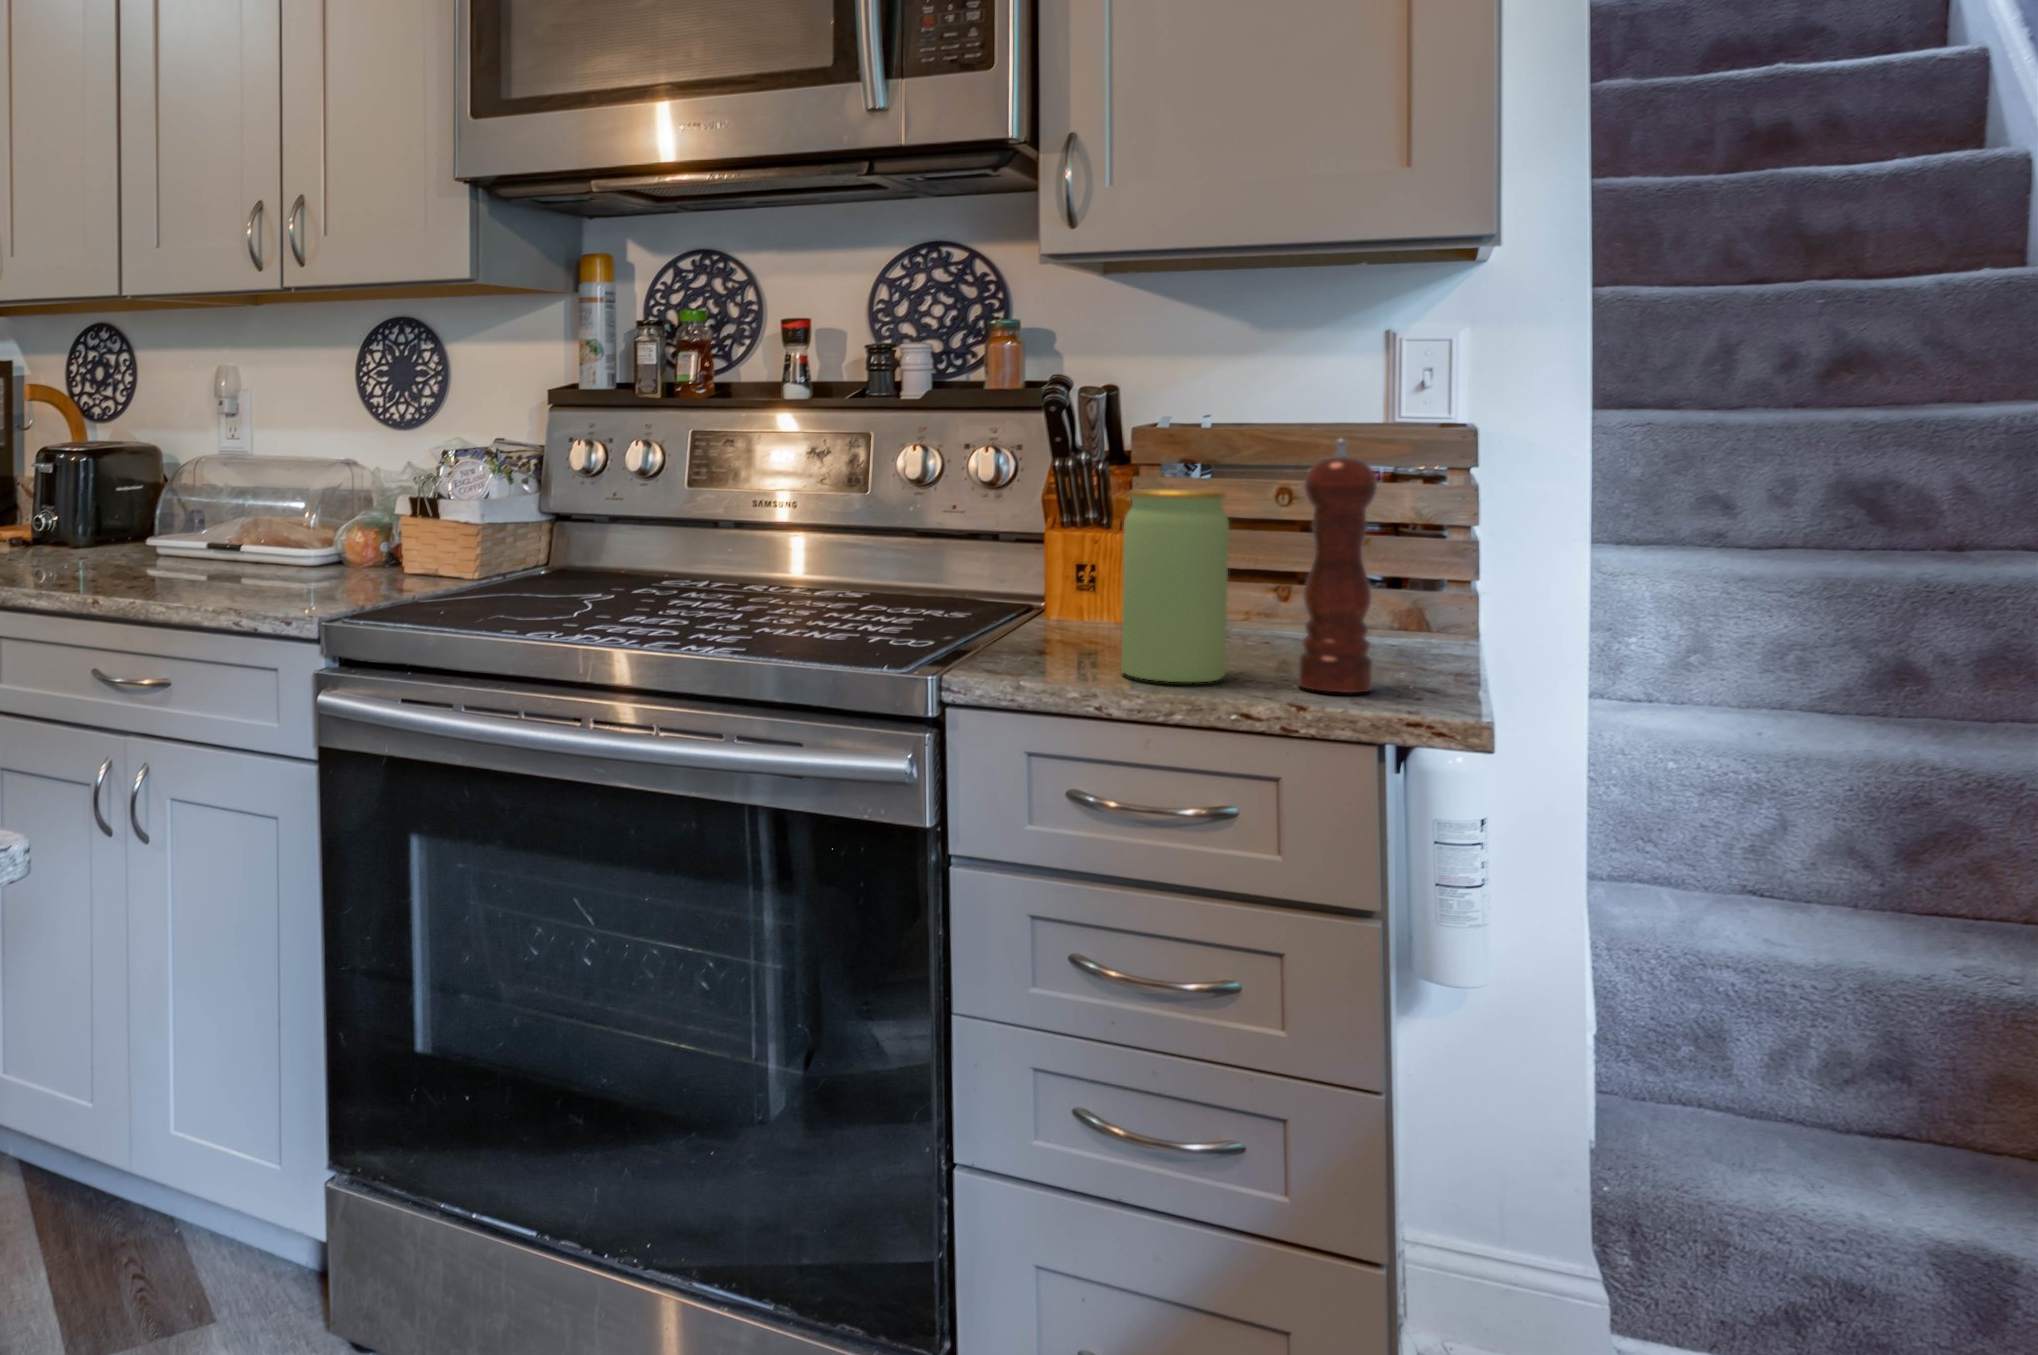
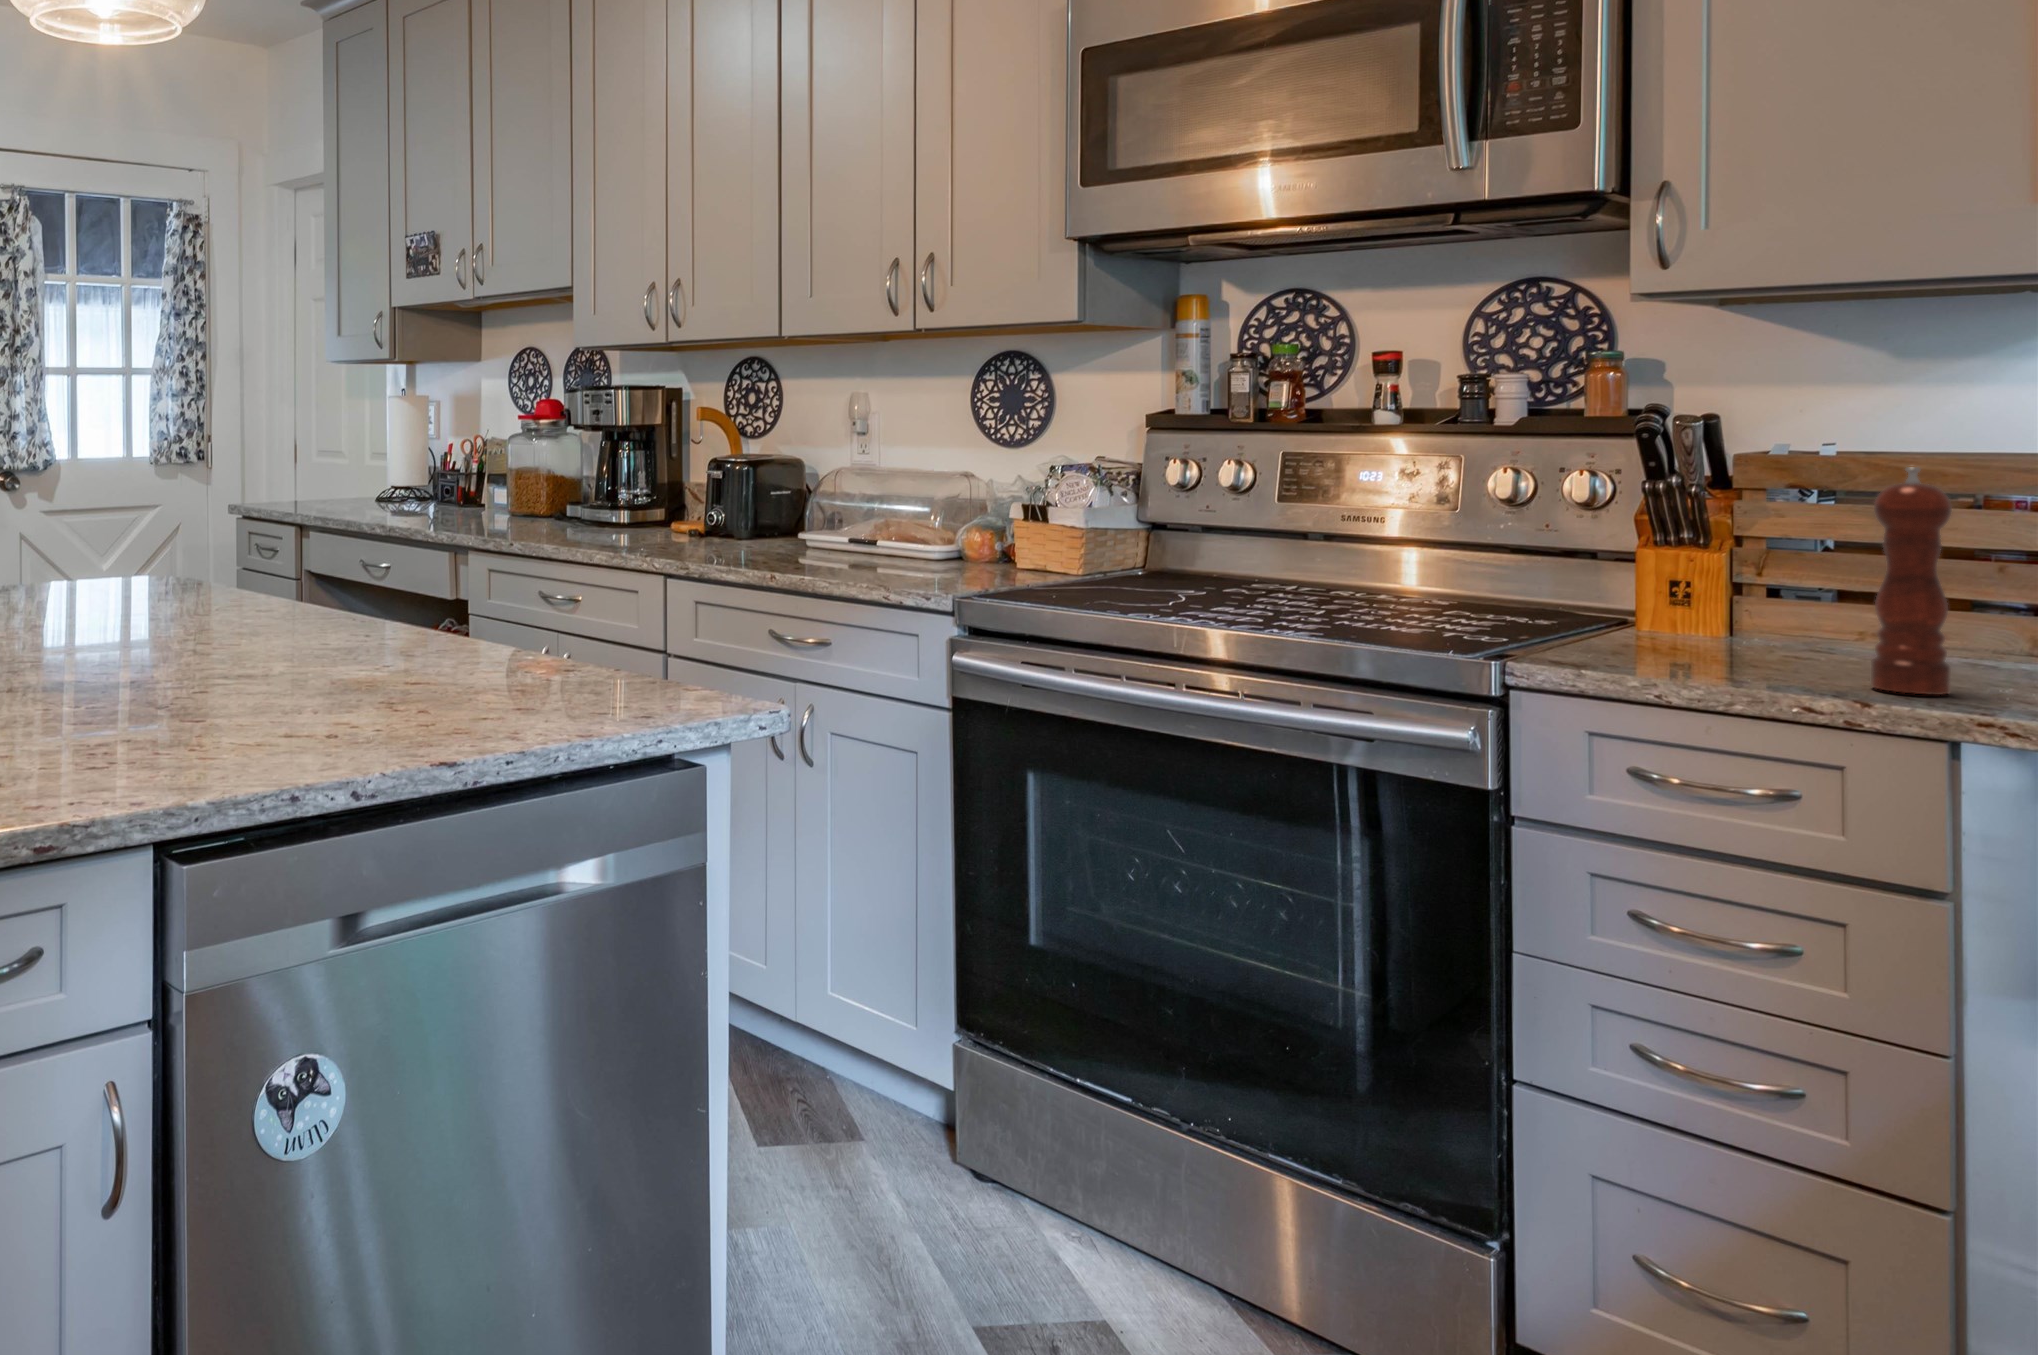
jar: present [1121,489,1229,682] -> none [1687,508,1798,679]

